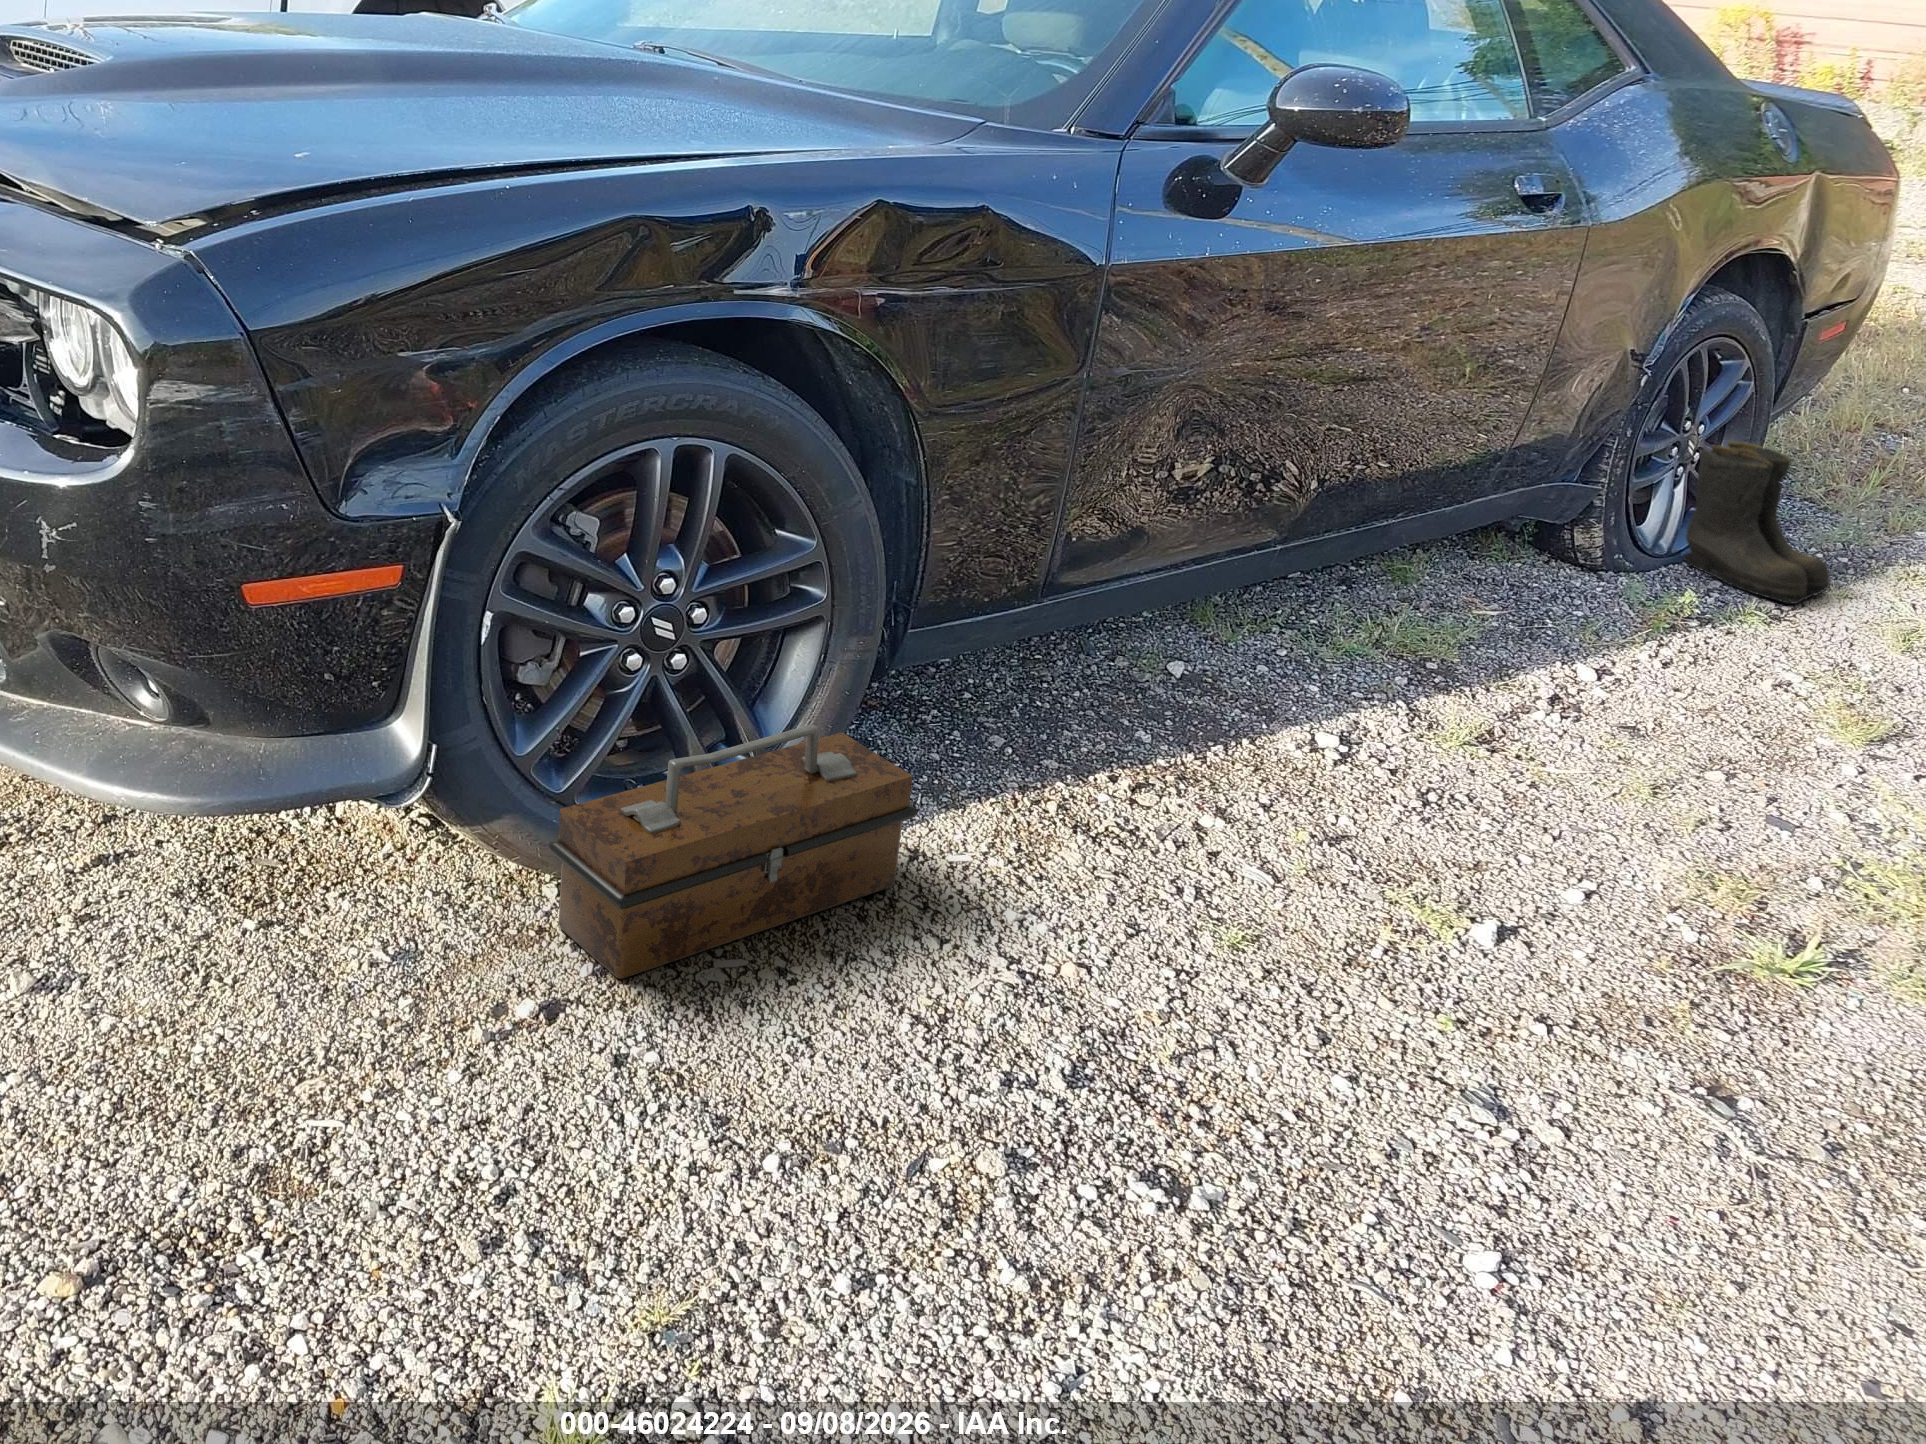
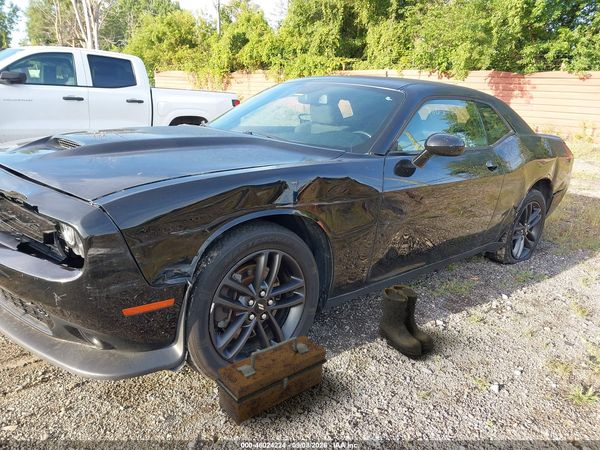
boots: present [1681,441,1832,604] -> present [379,285,436,359]

